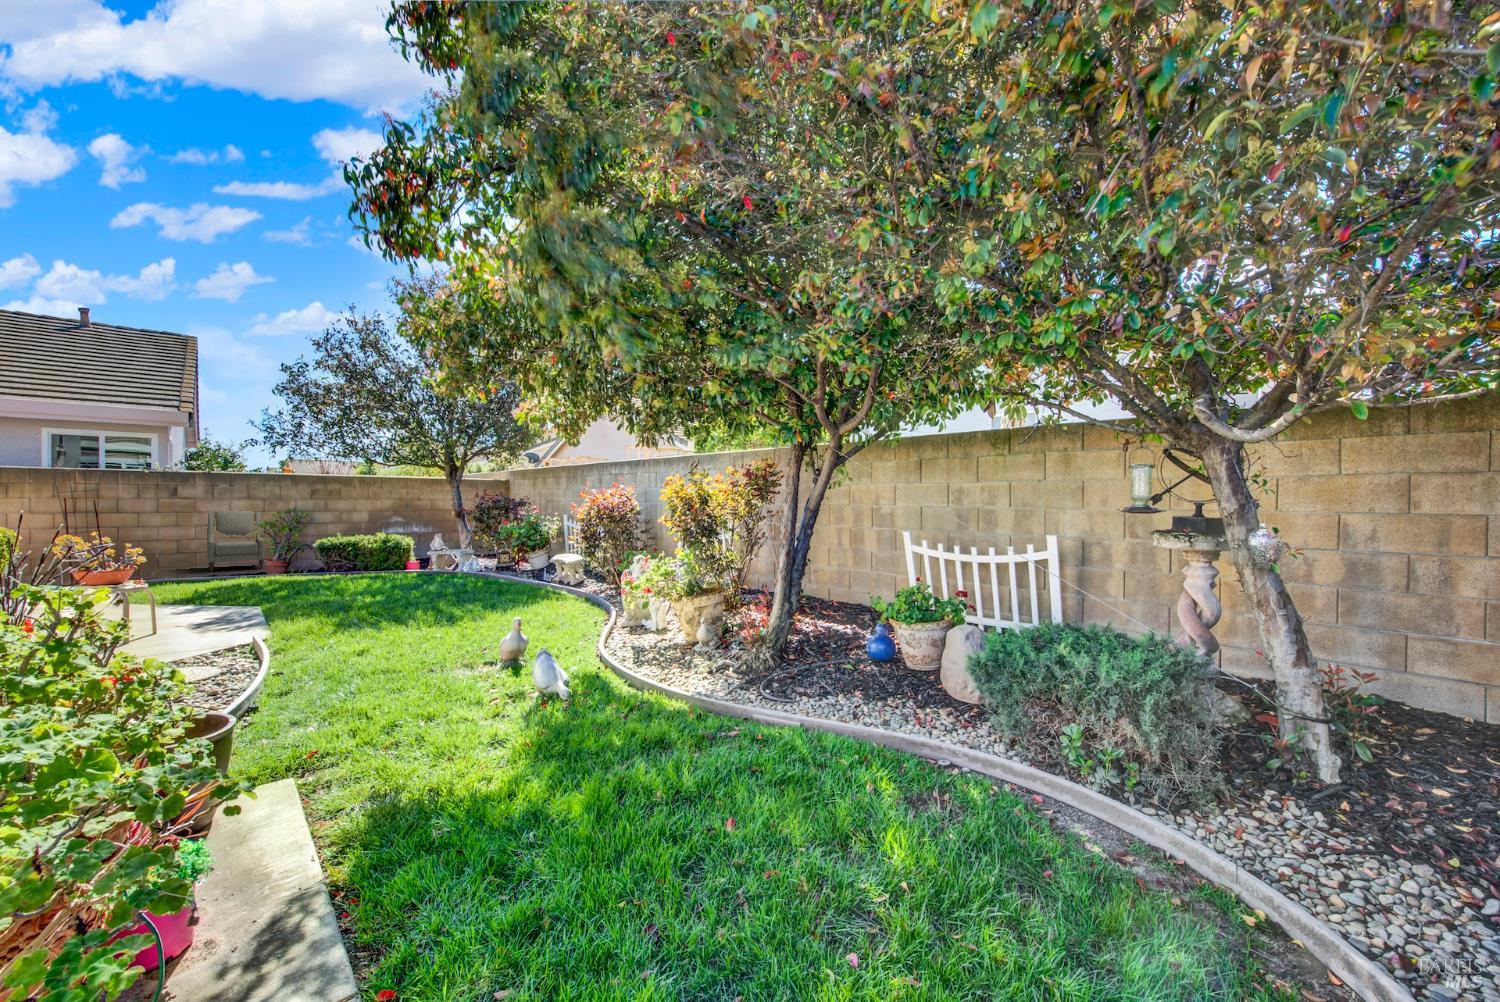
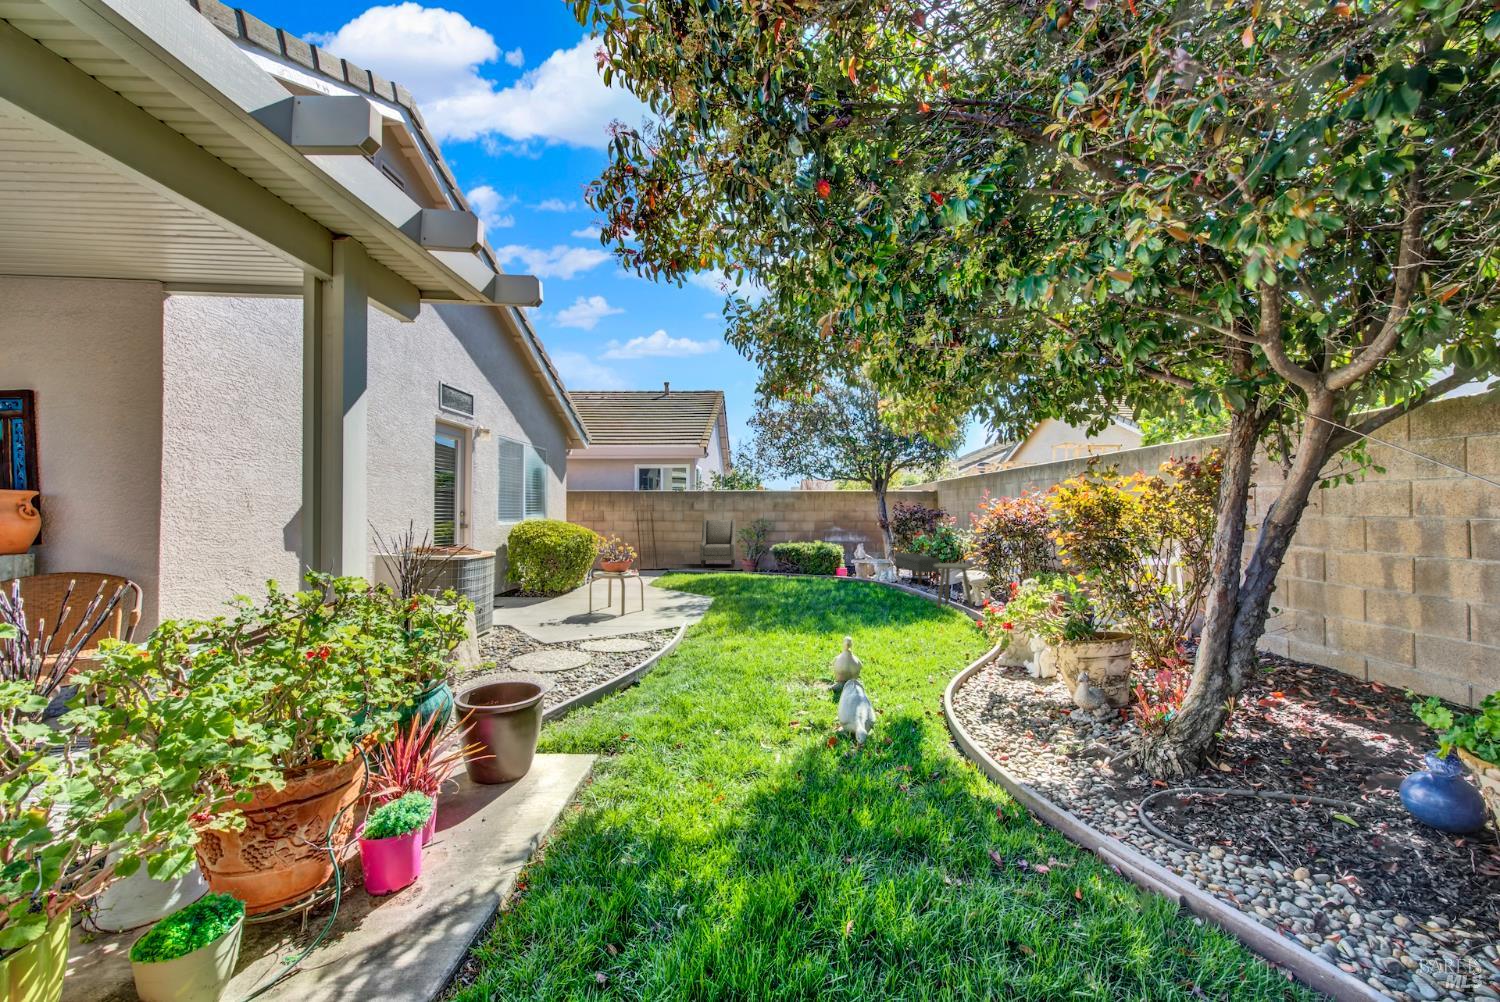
bench: none [476,542,526,572] -> present [895,553,940,585]
side table: none [535,548,571,589] -> present [933,563,973,608]

